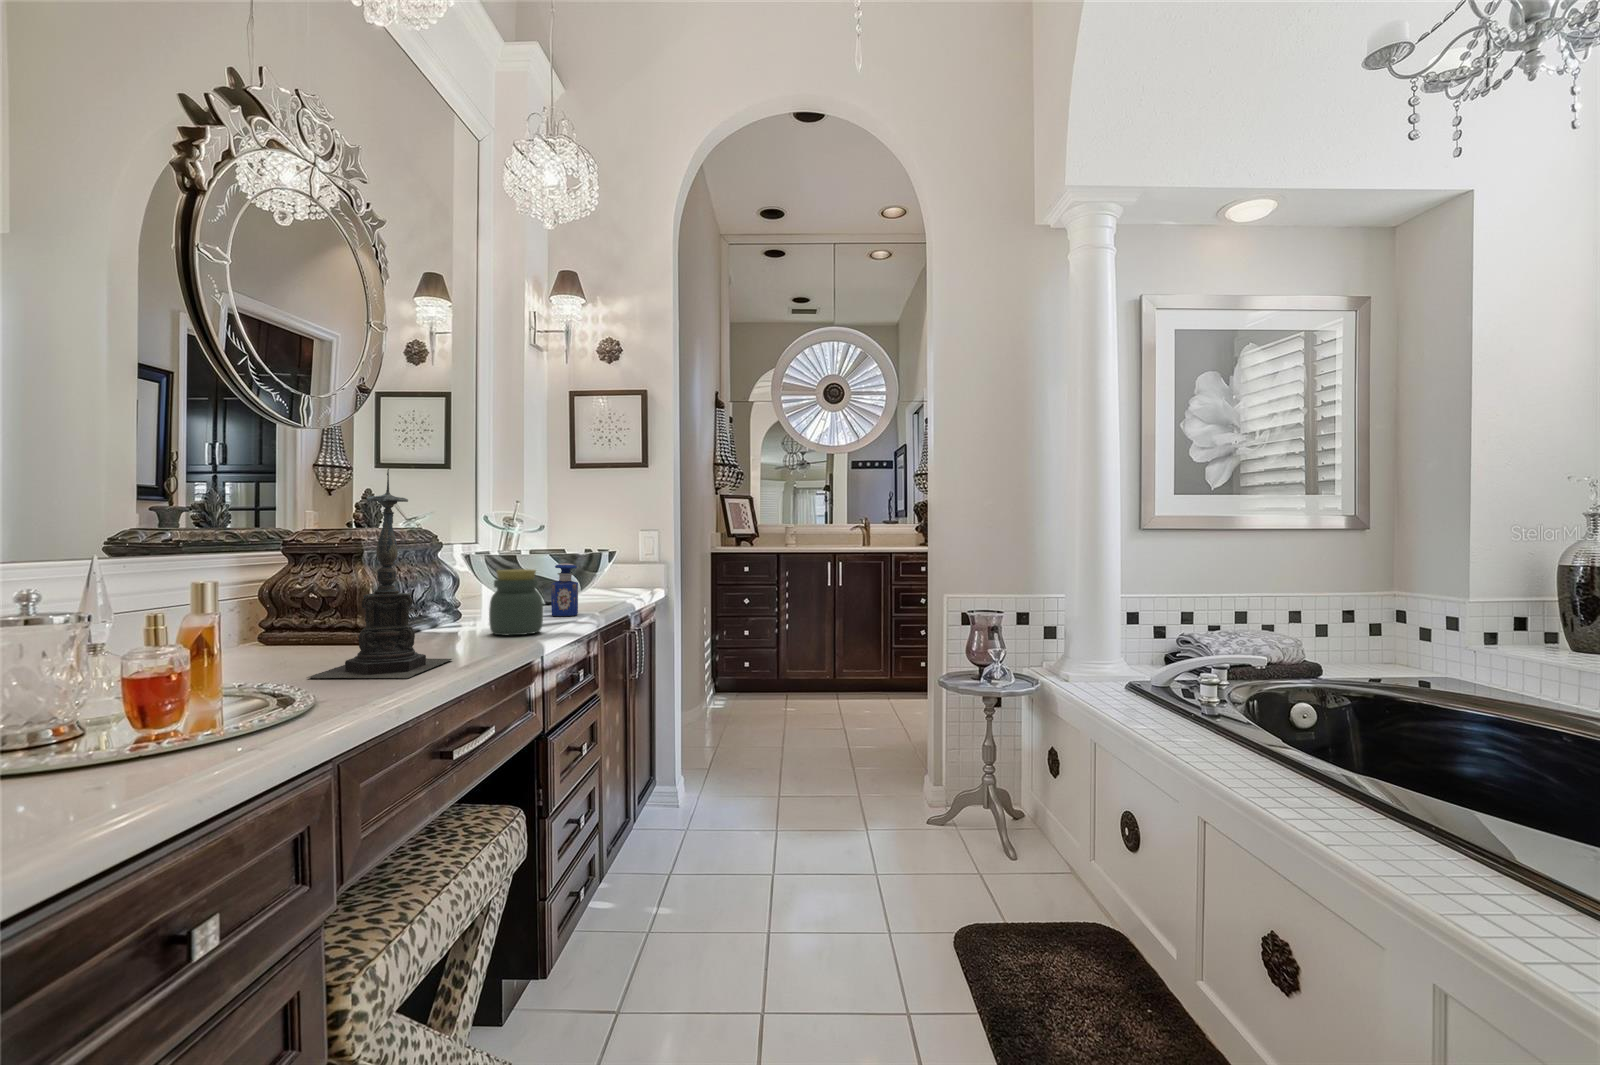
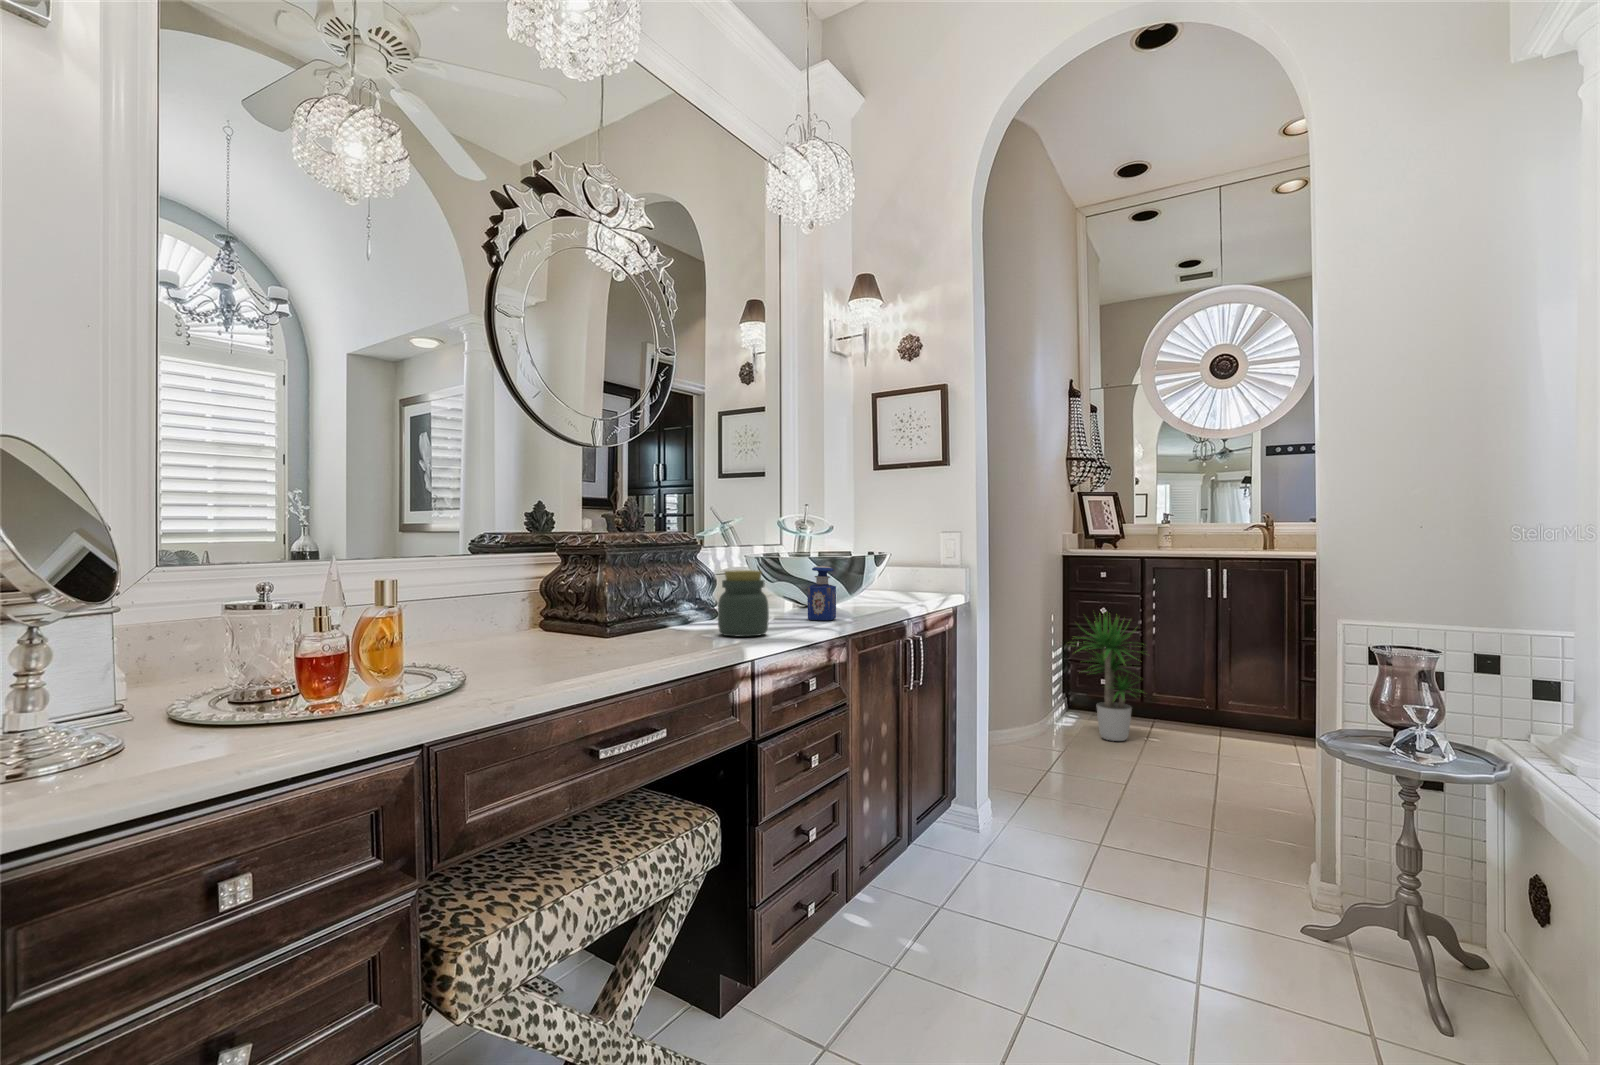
candle holder: present [307,469,452,679] -> none [506,471,641,670]
potted plant: none [715,595,784,707] -> present [1080,612,1144,741]

